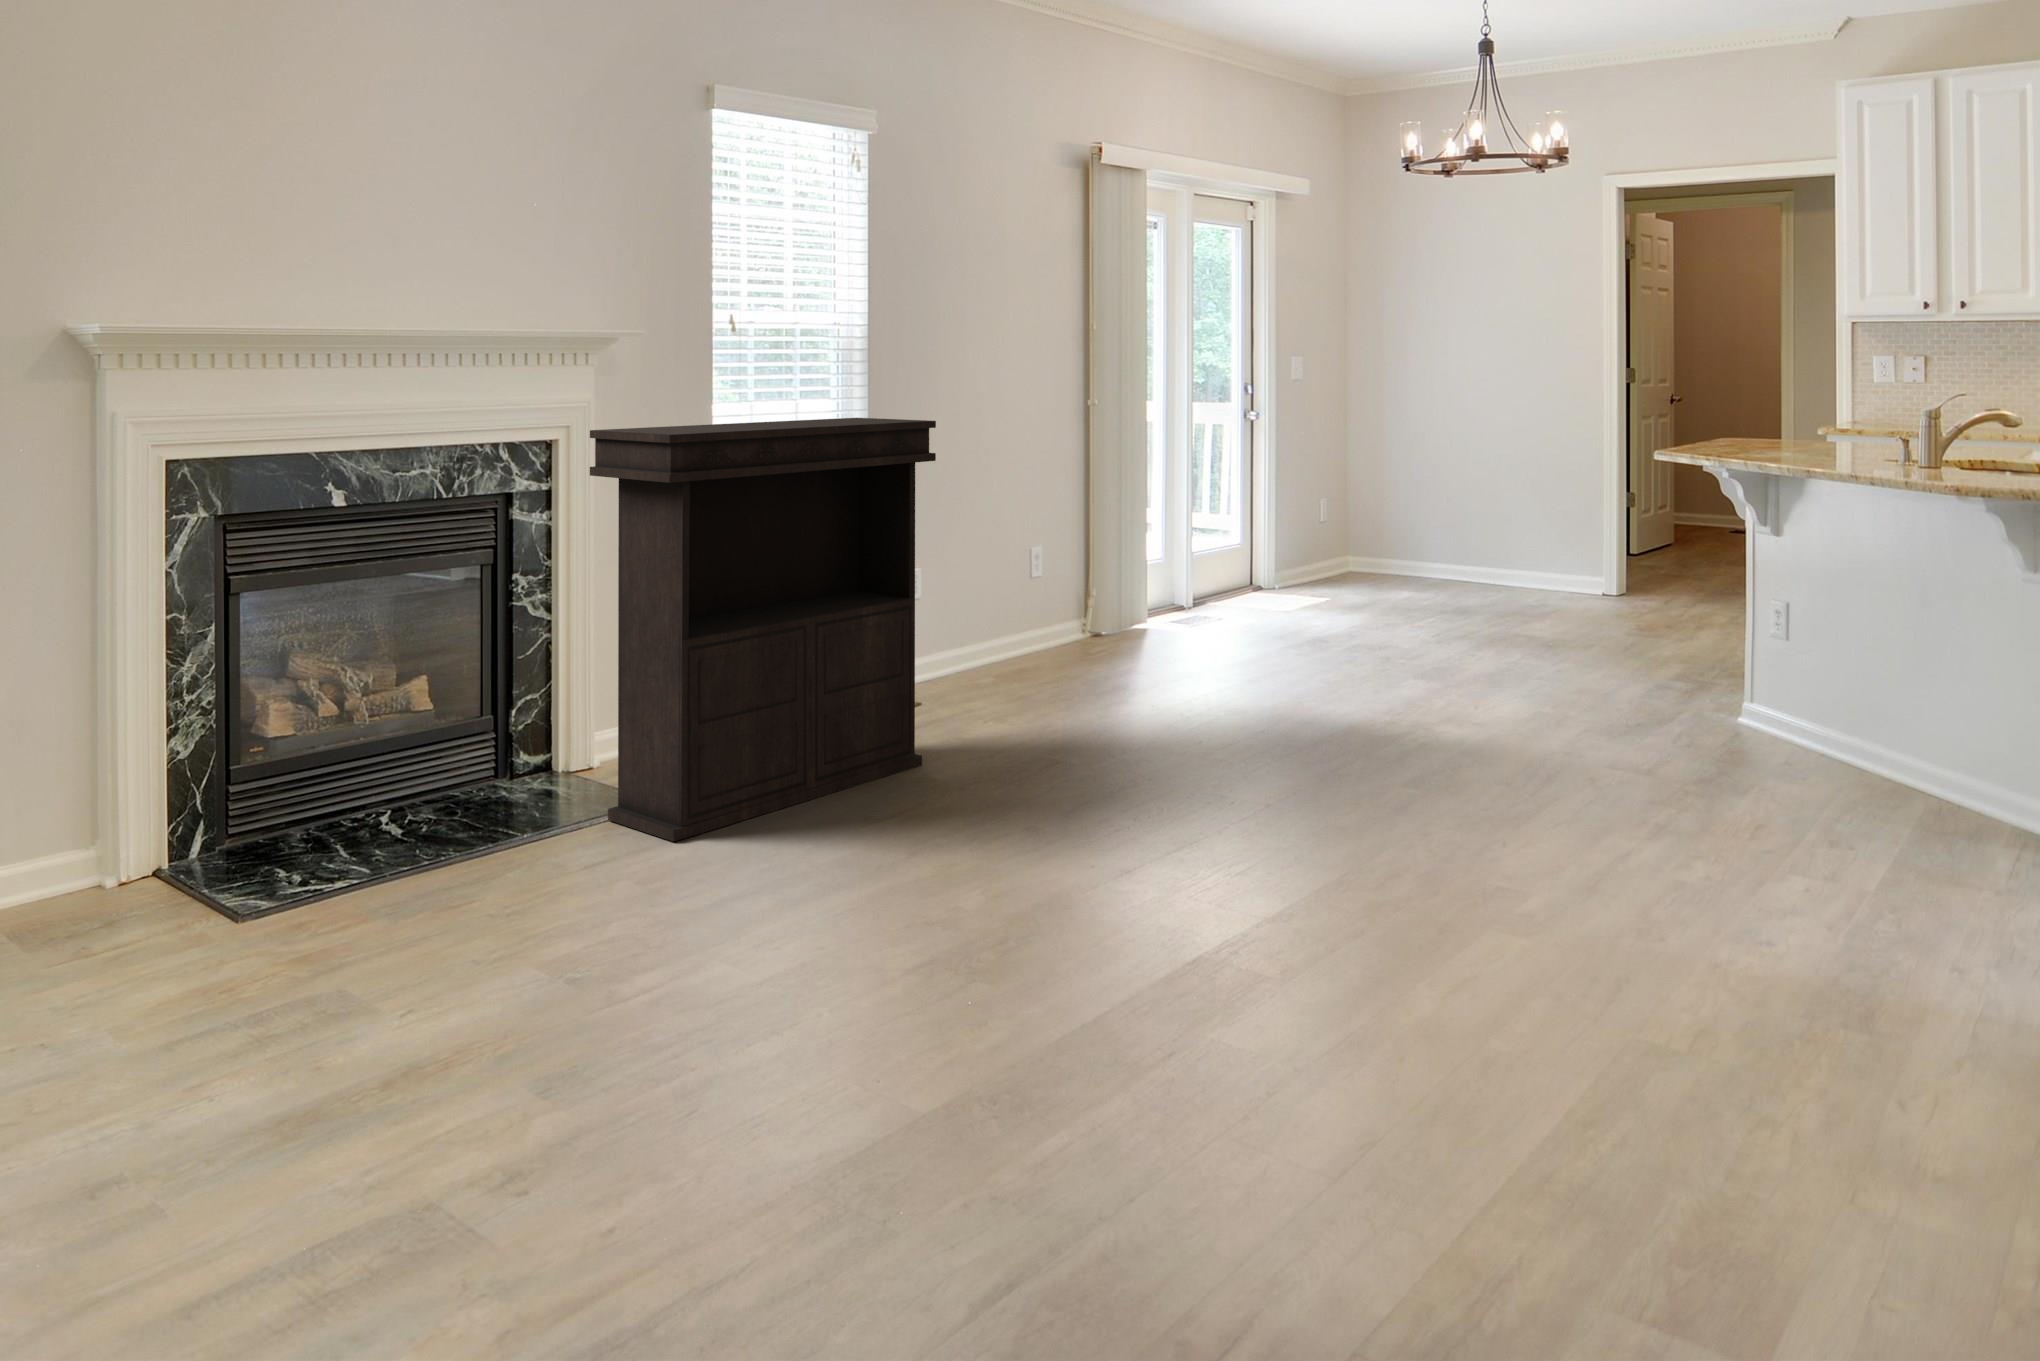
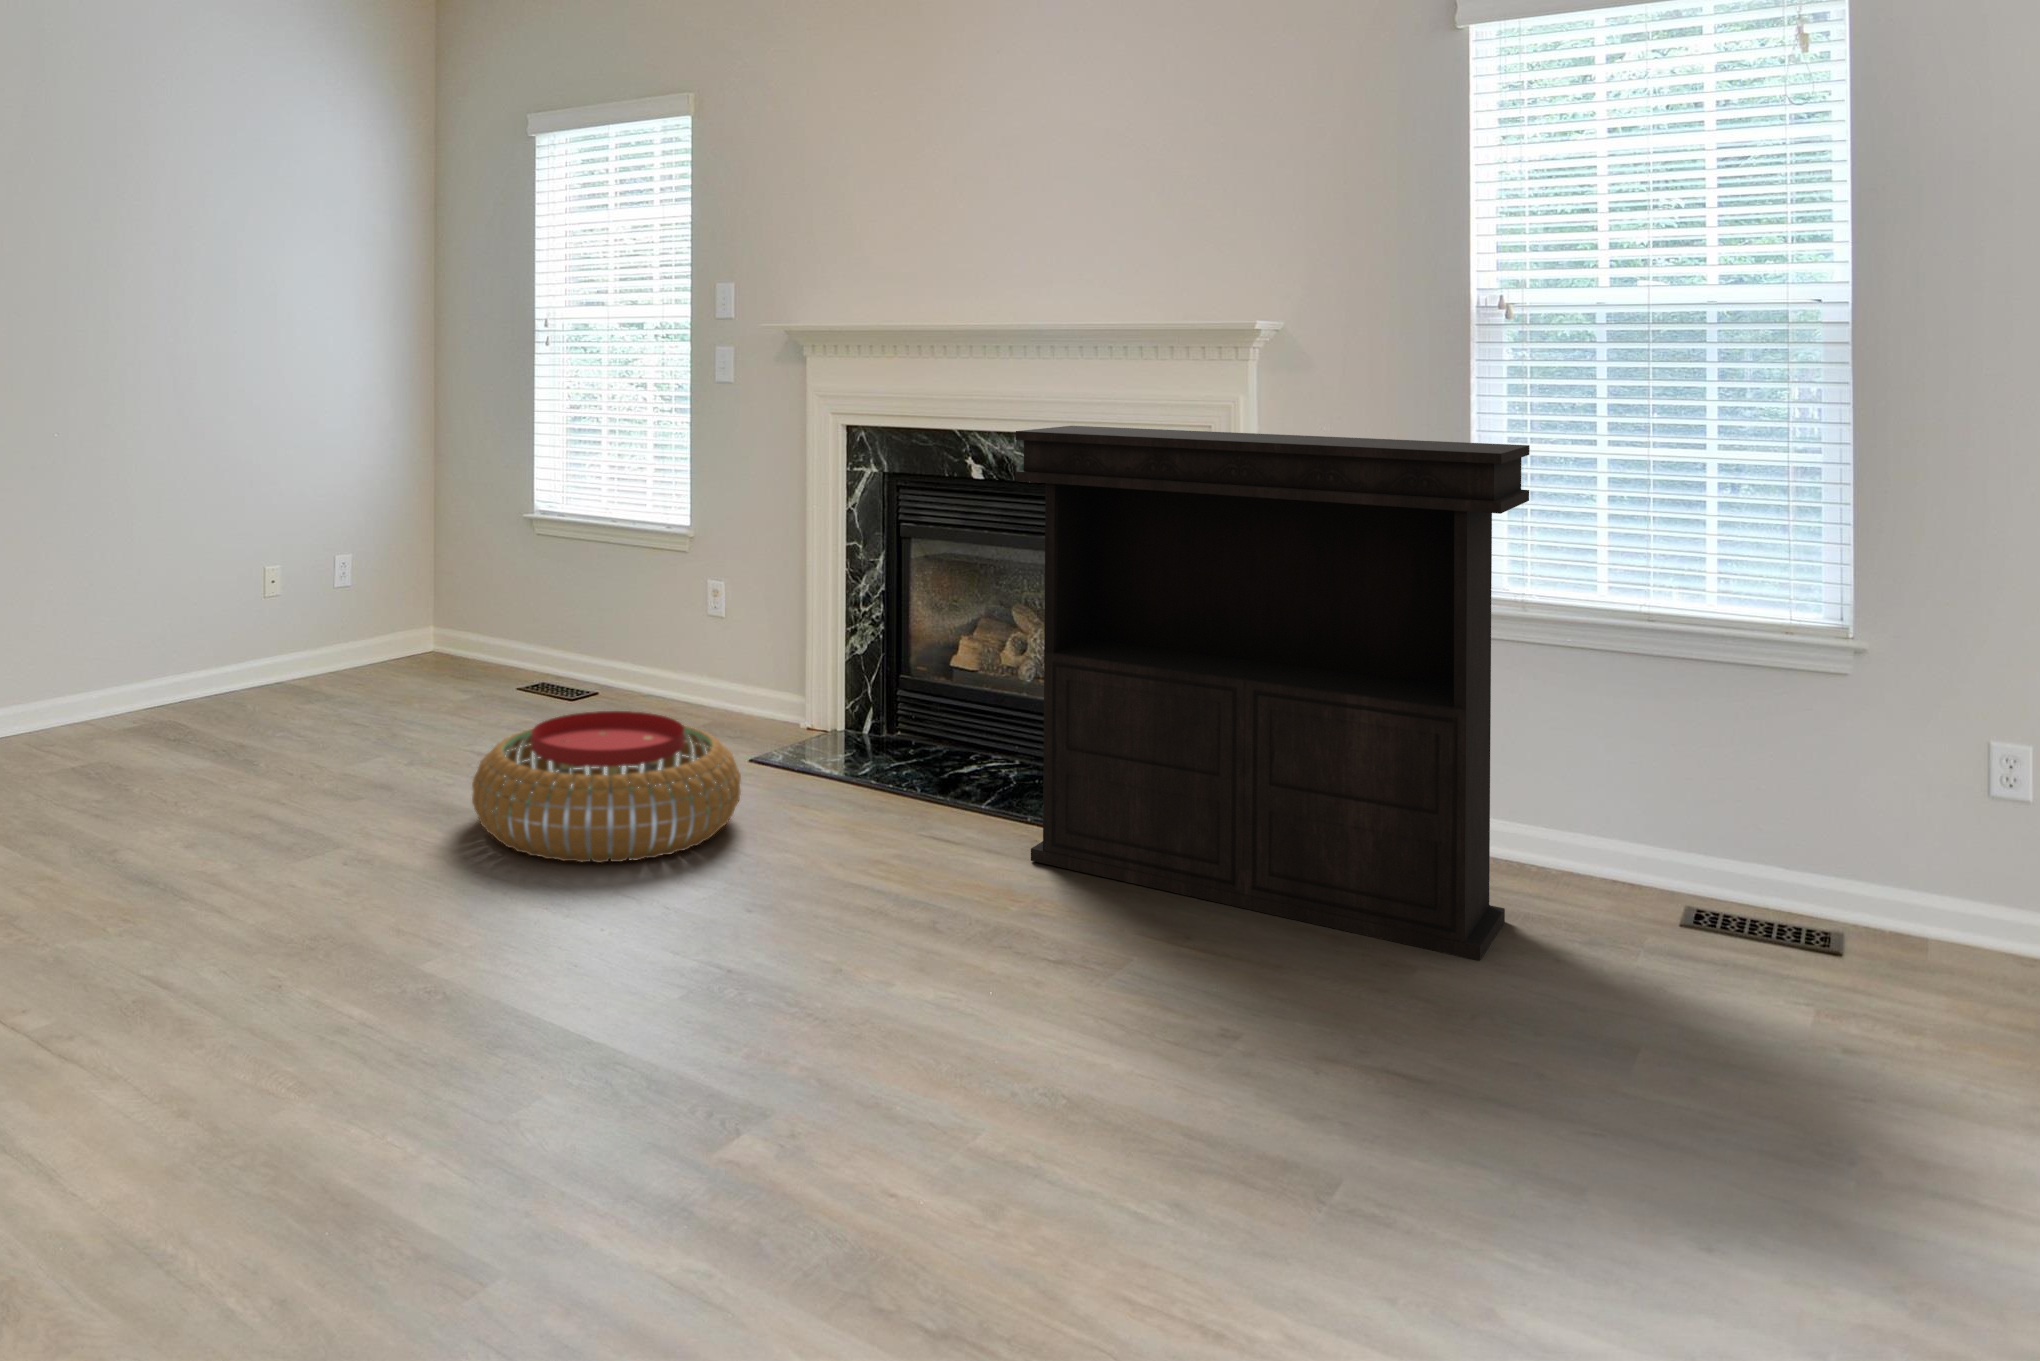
pouf: none [226,848,601,1084] -> present [472,711,741,863]

